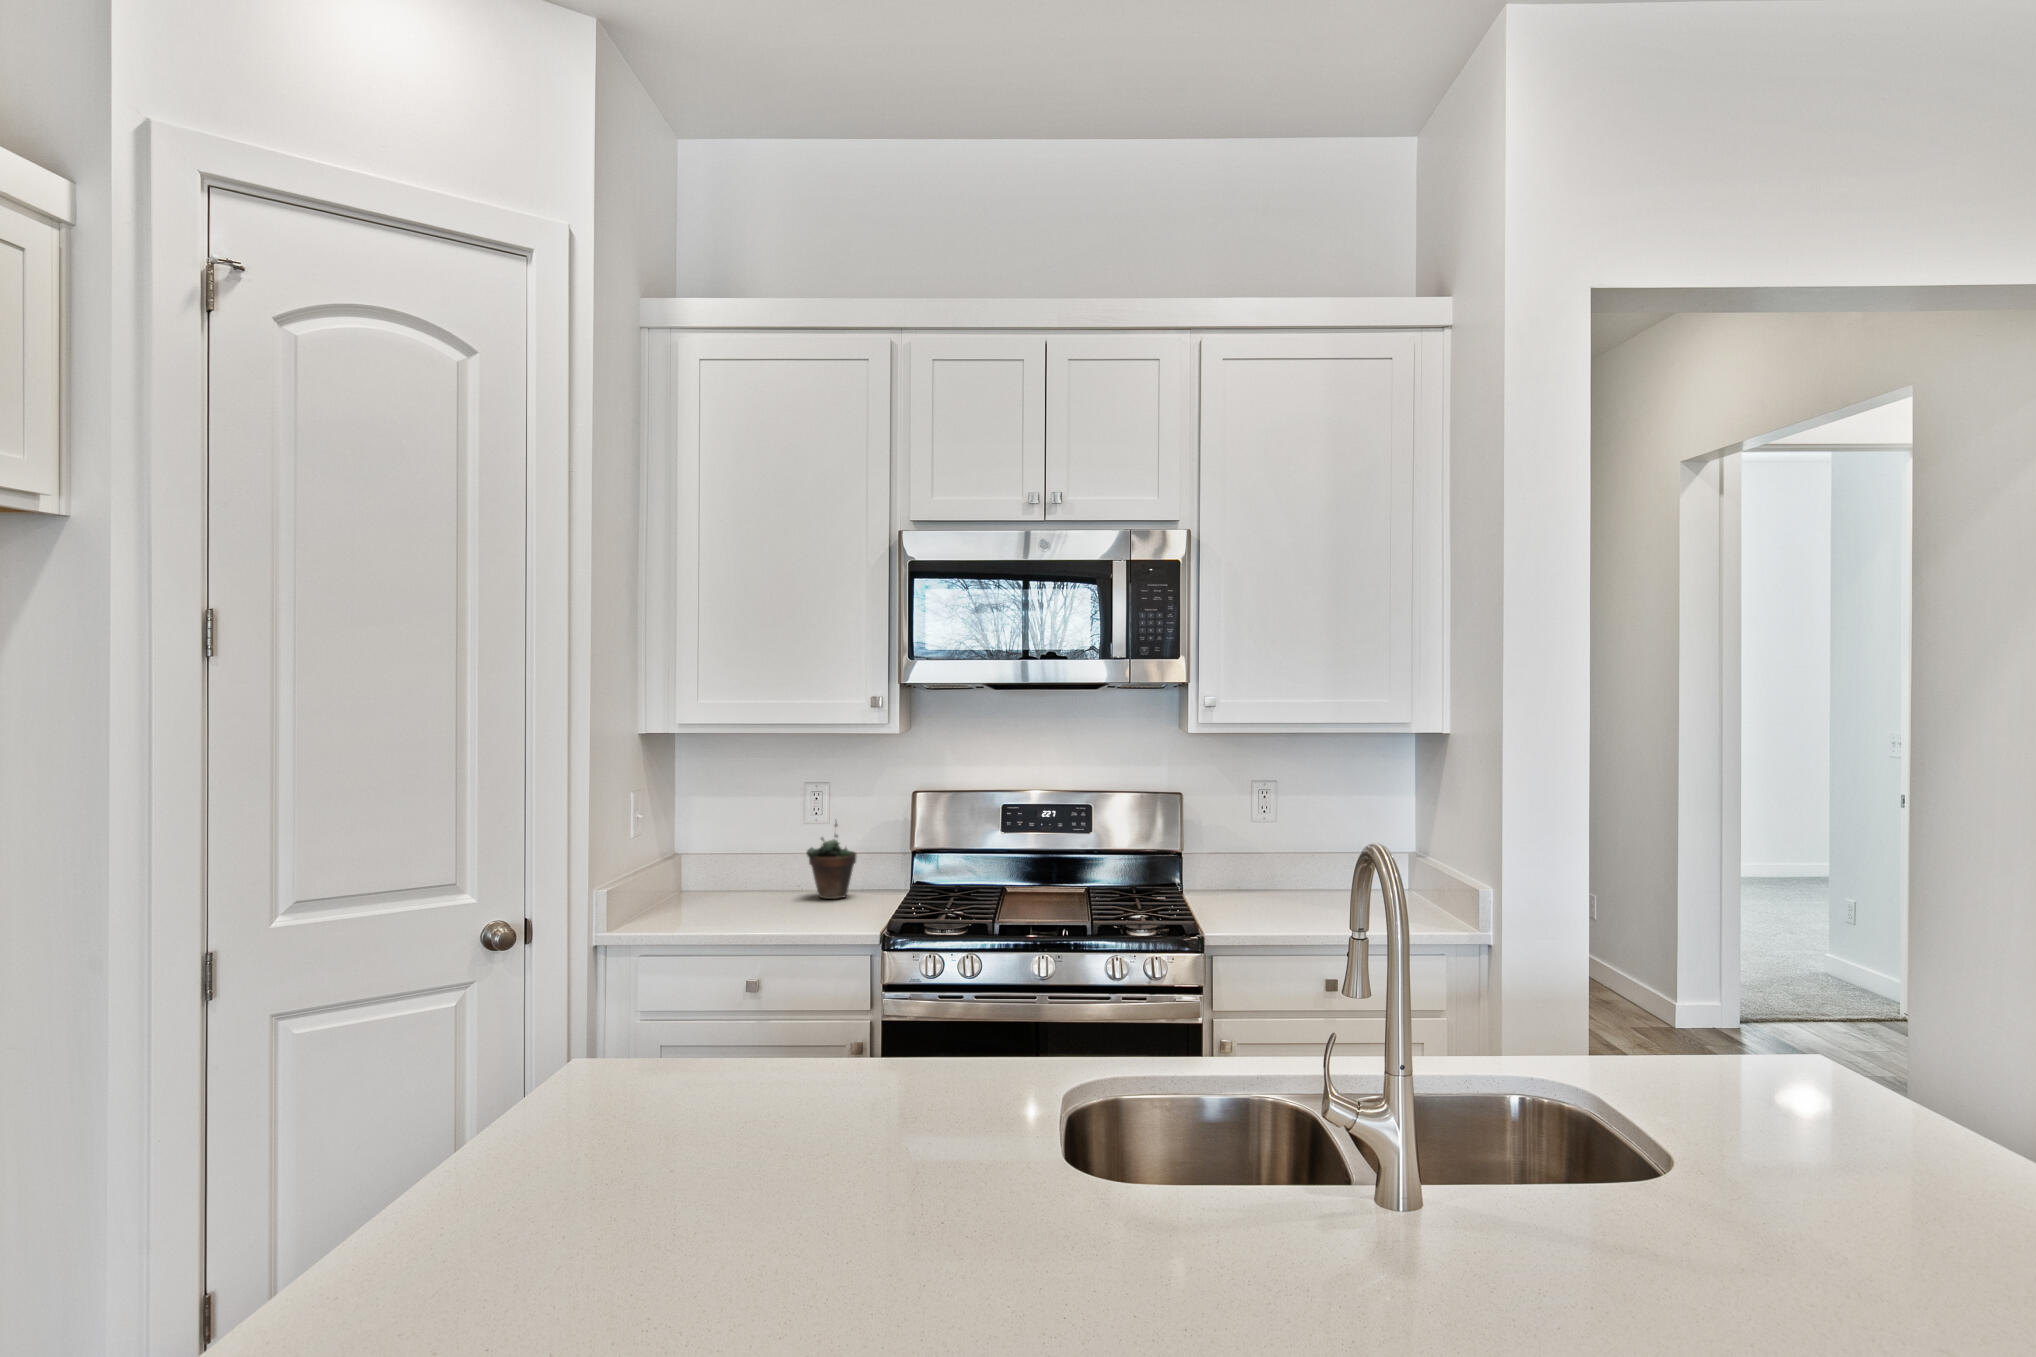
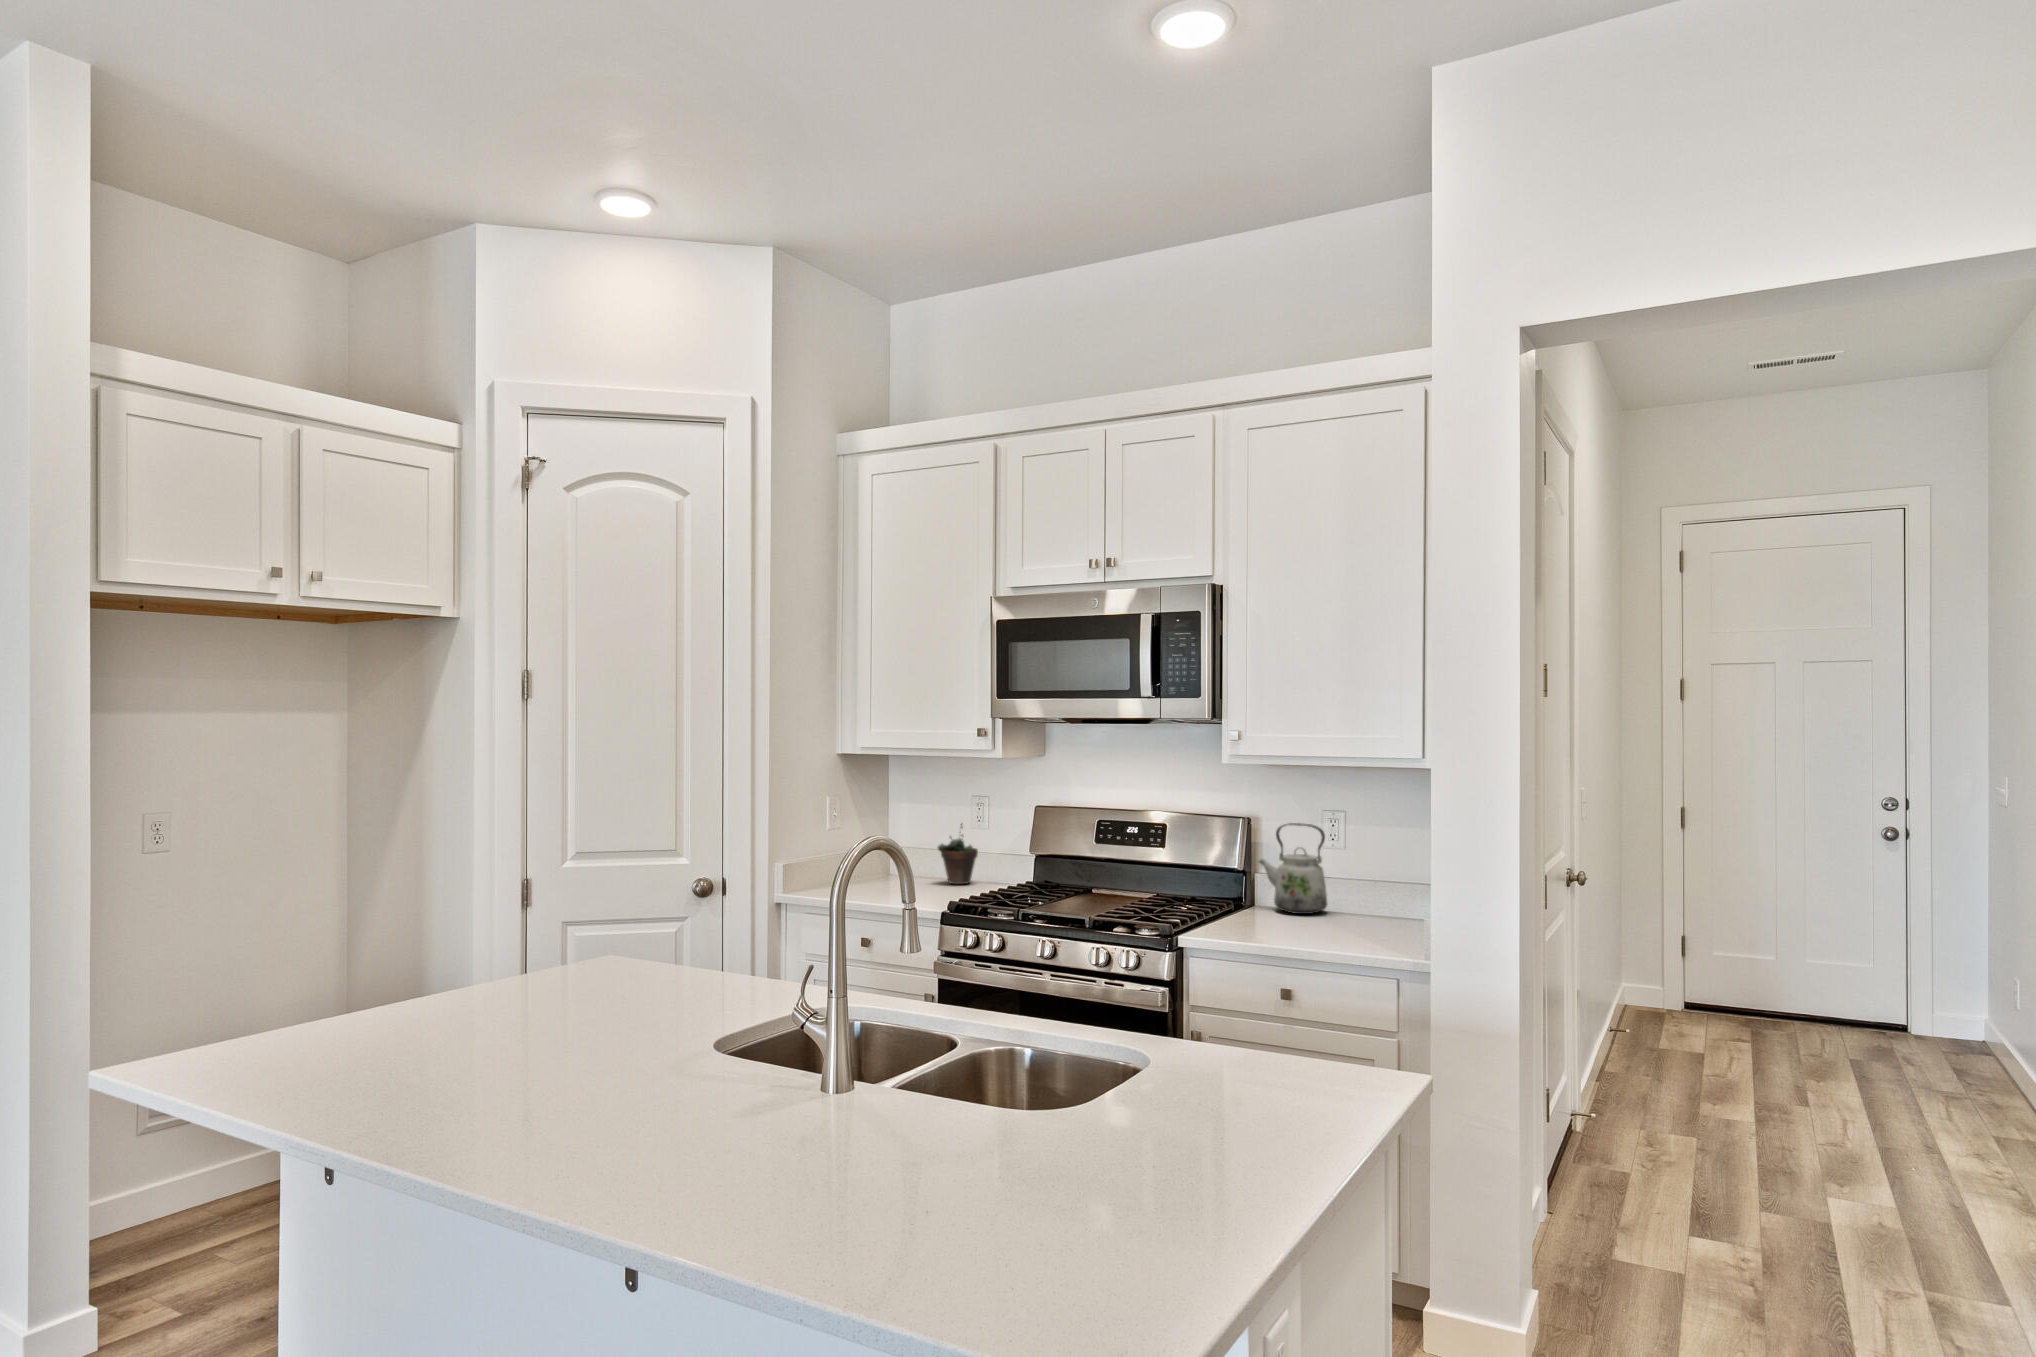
kettle: none [1226,804,1312,911] -> present [1259,823,1327,914]

